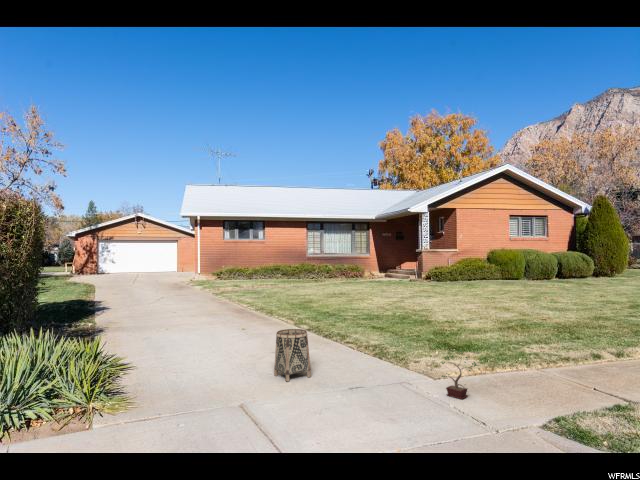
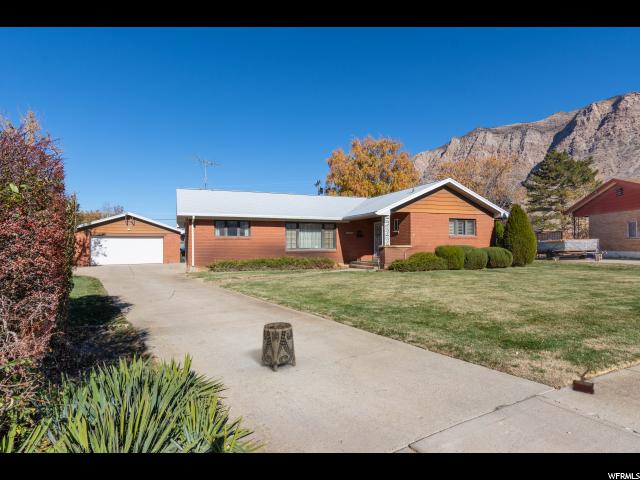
basket: present [274,329,311,381] -> present [261,322,296,371]

